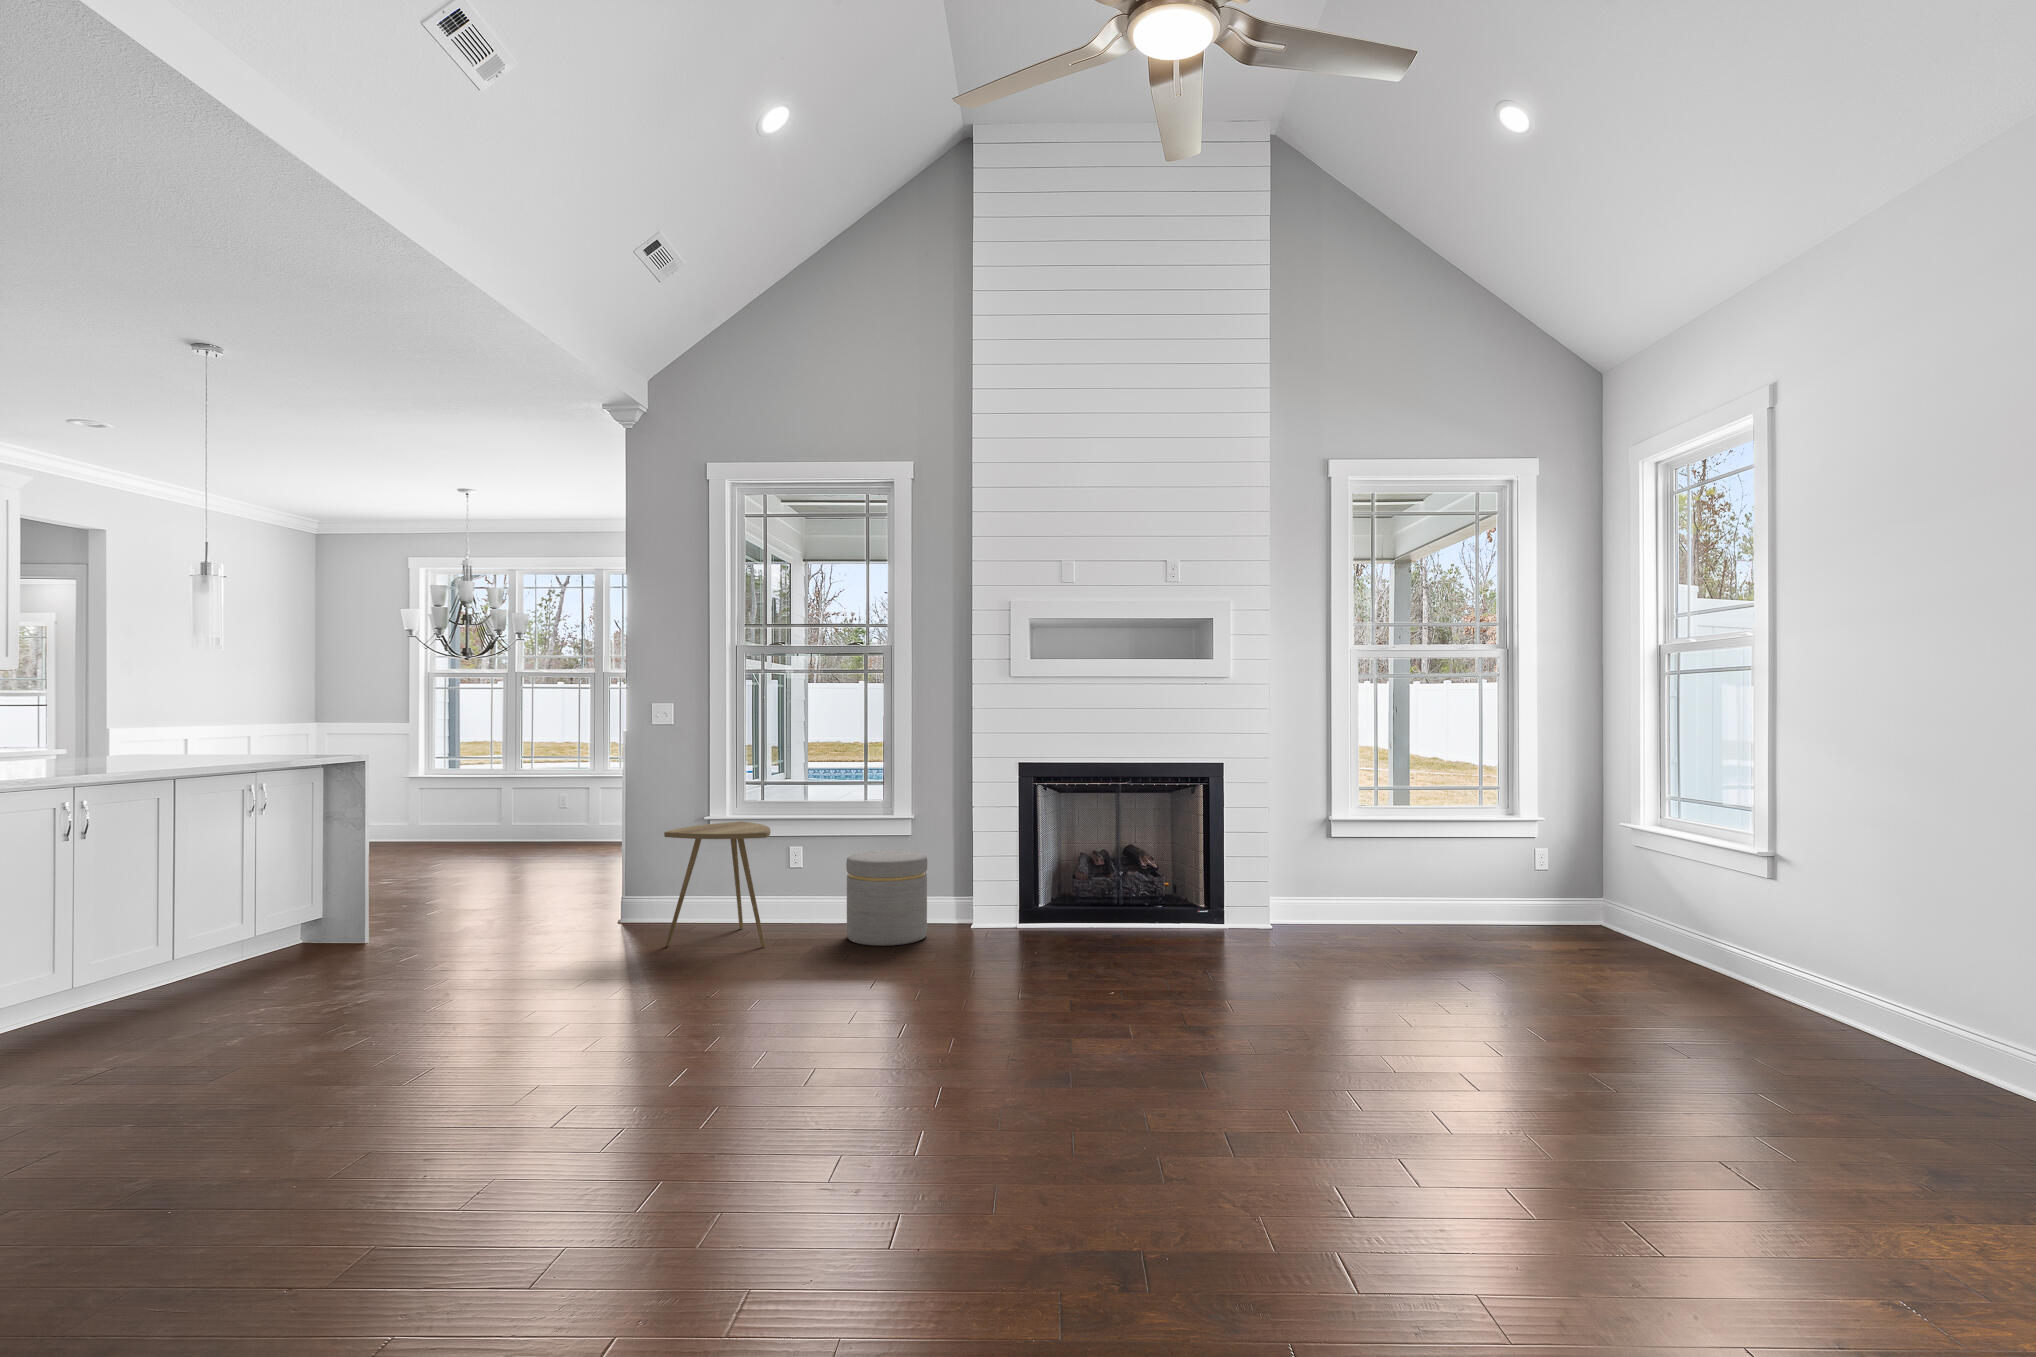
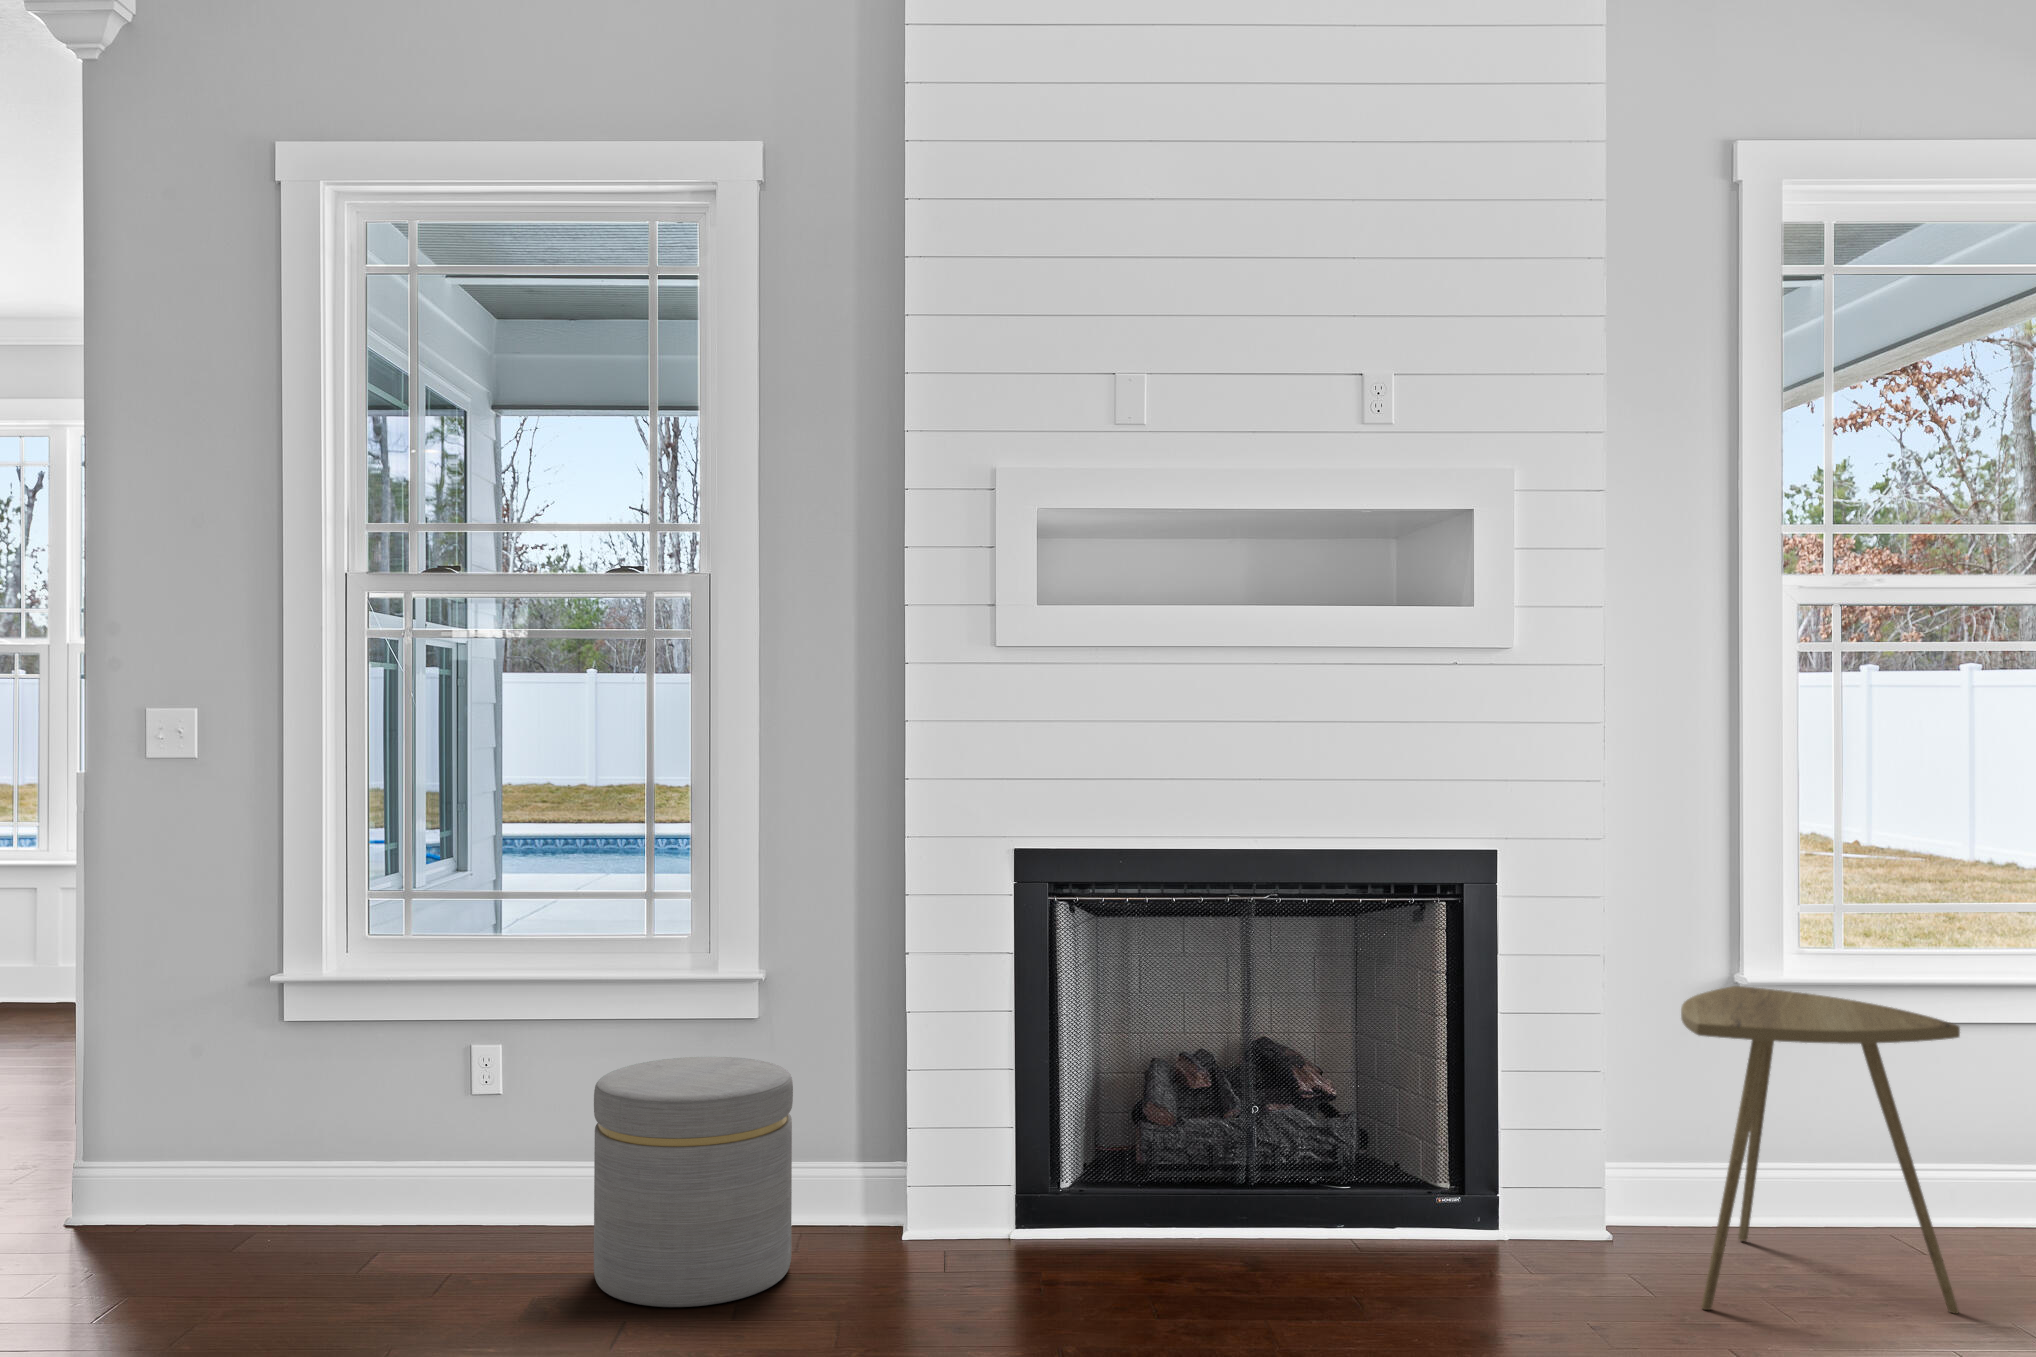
side table: present [664,822,770,948] -> present [1681,986,1960,1314]

